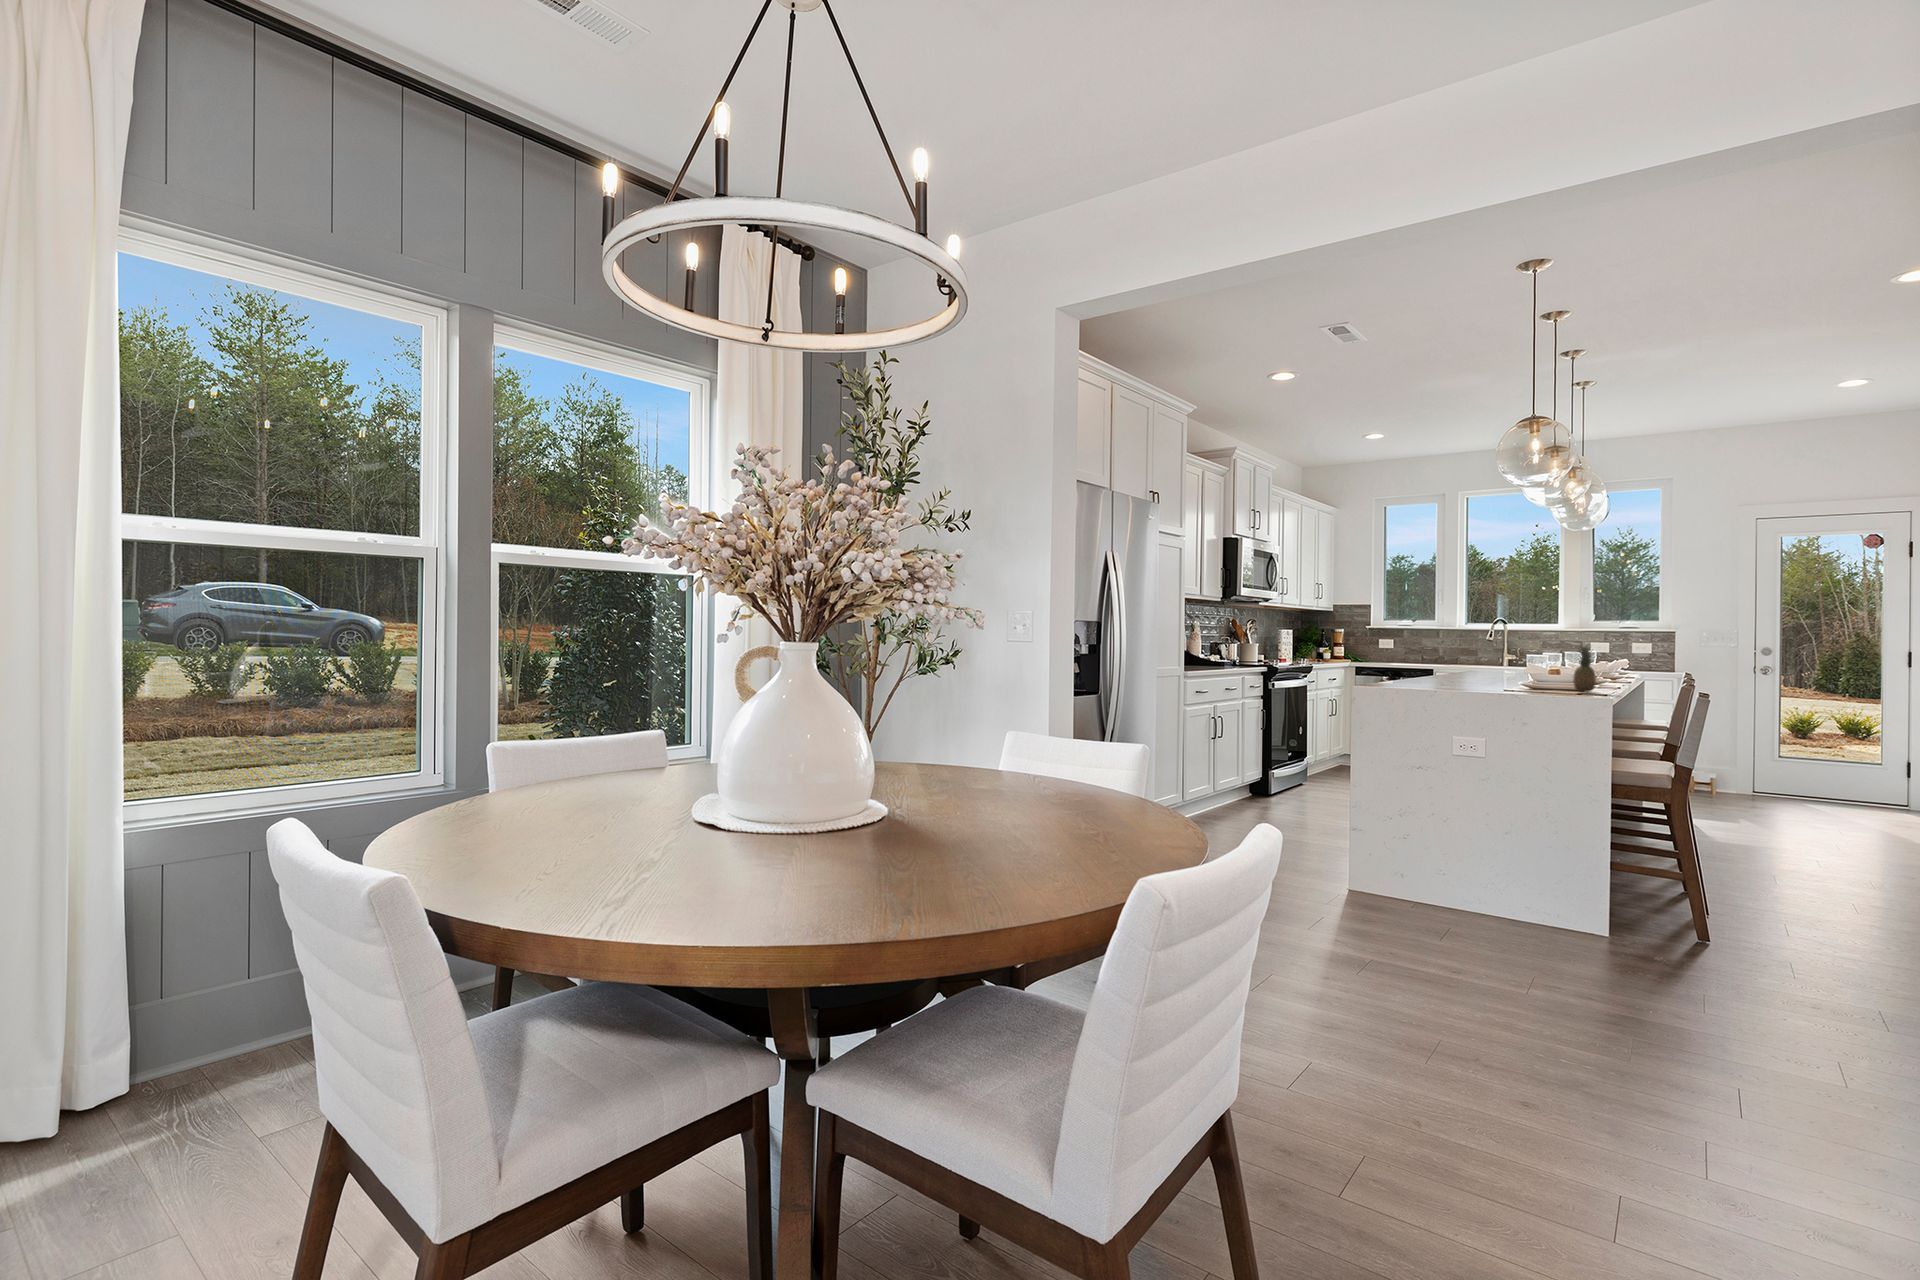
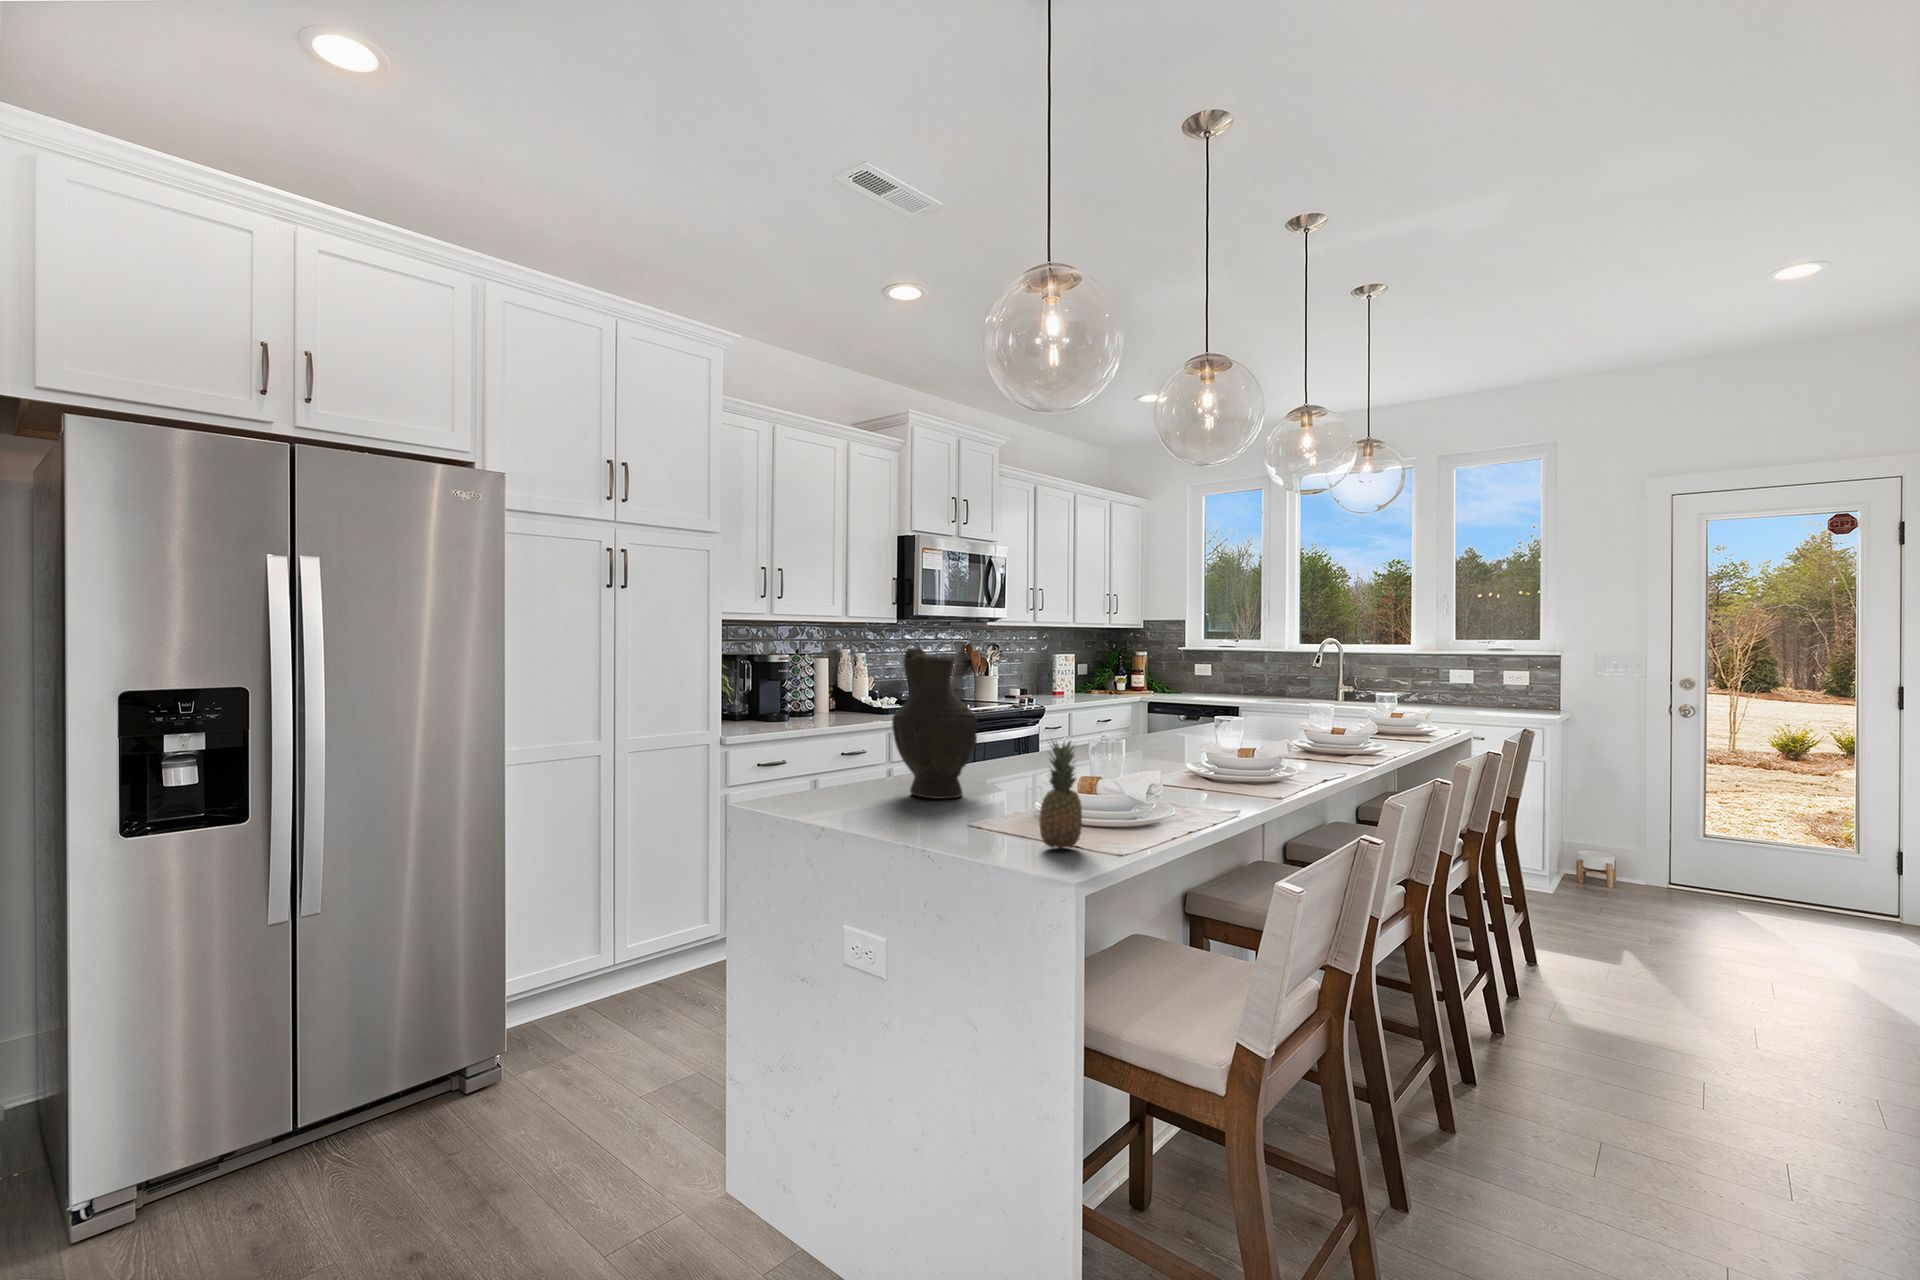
decorative vase: none [1422,608,1478,684] -> present [892,647,977,799]

